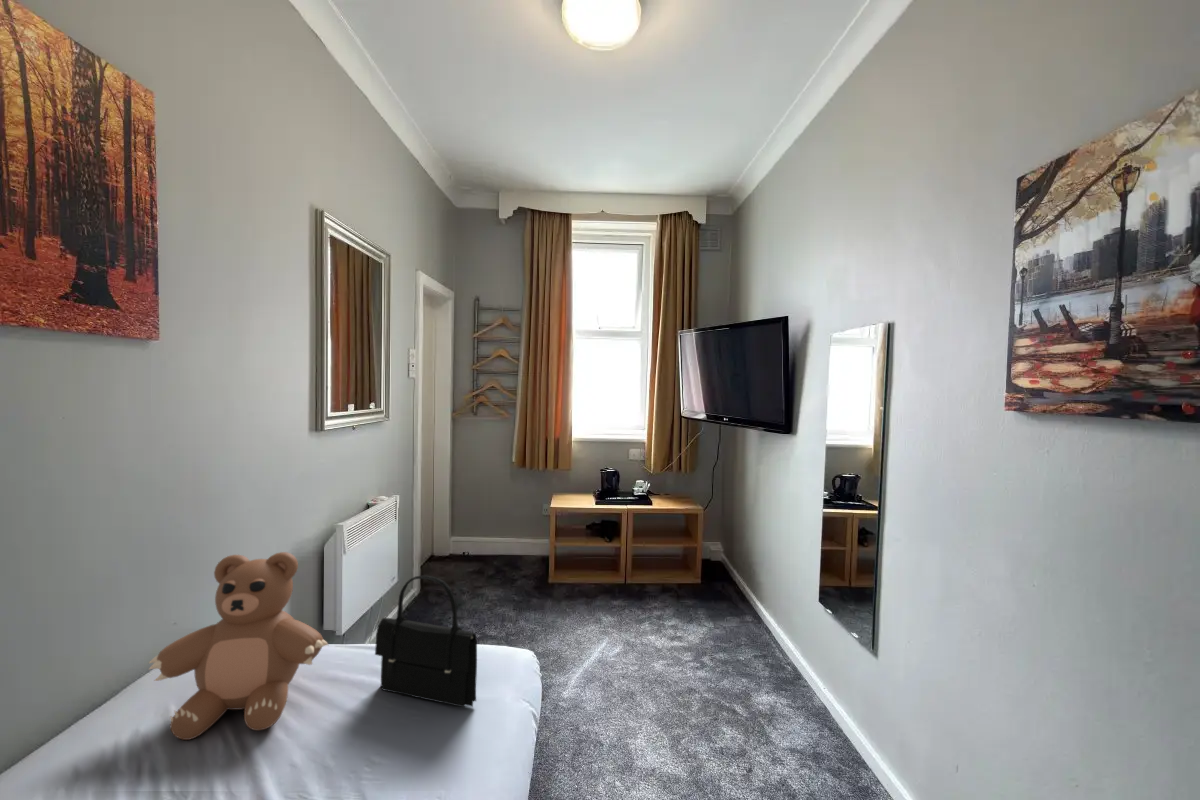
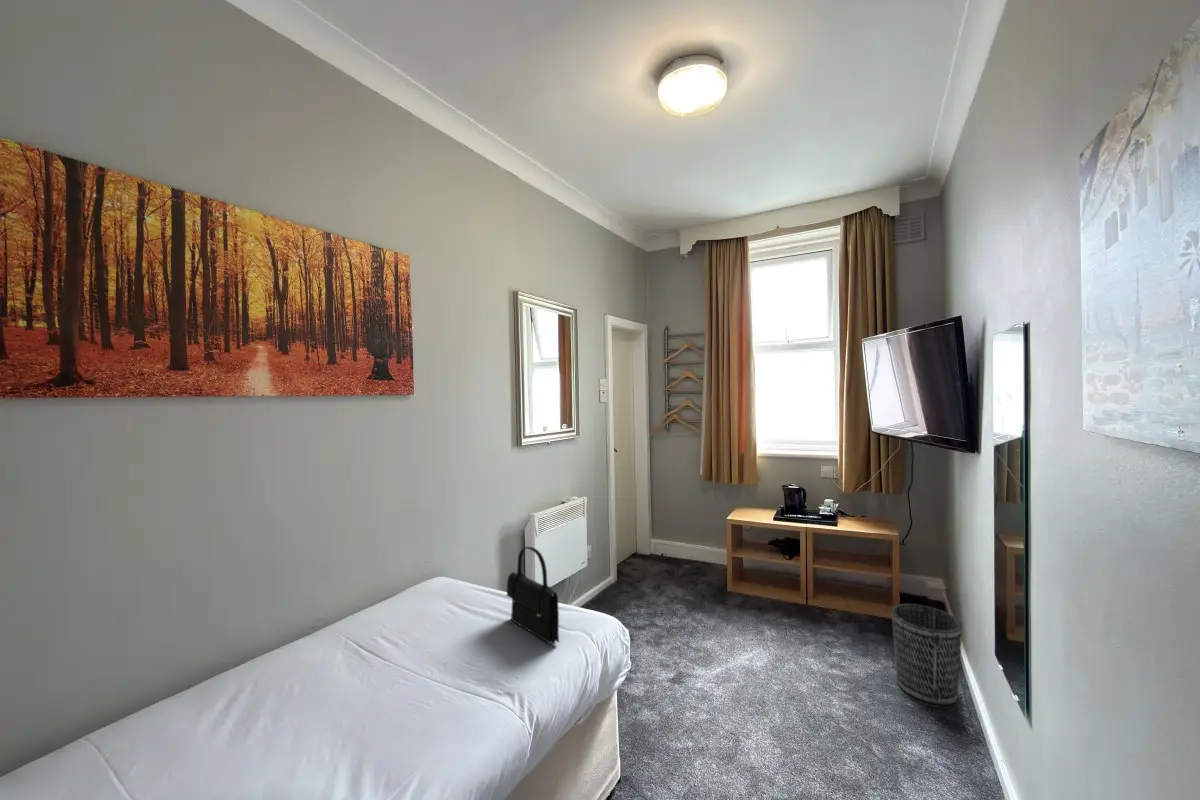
teddy bear: present [149,552,328,740] -> none [398,519,478,623]
wastebasket: none [719,566,772,650] -> present [892,604,962,705]

